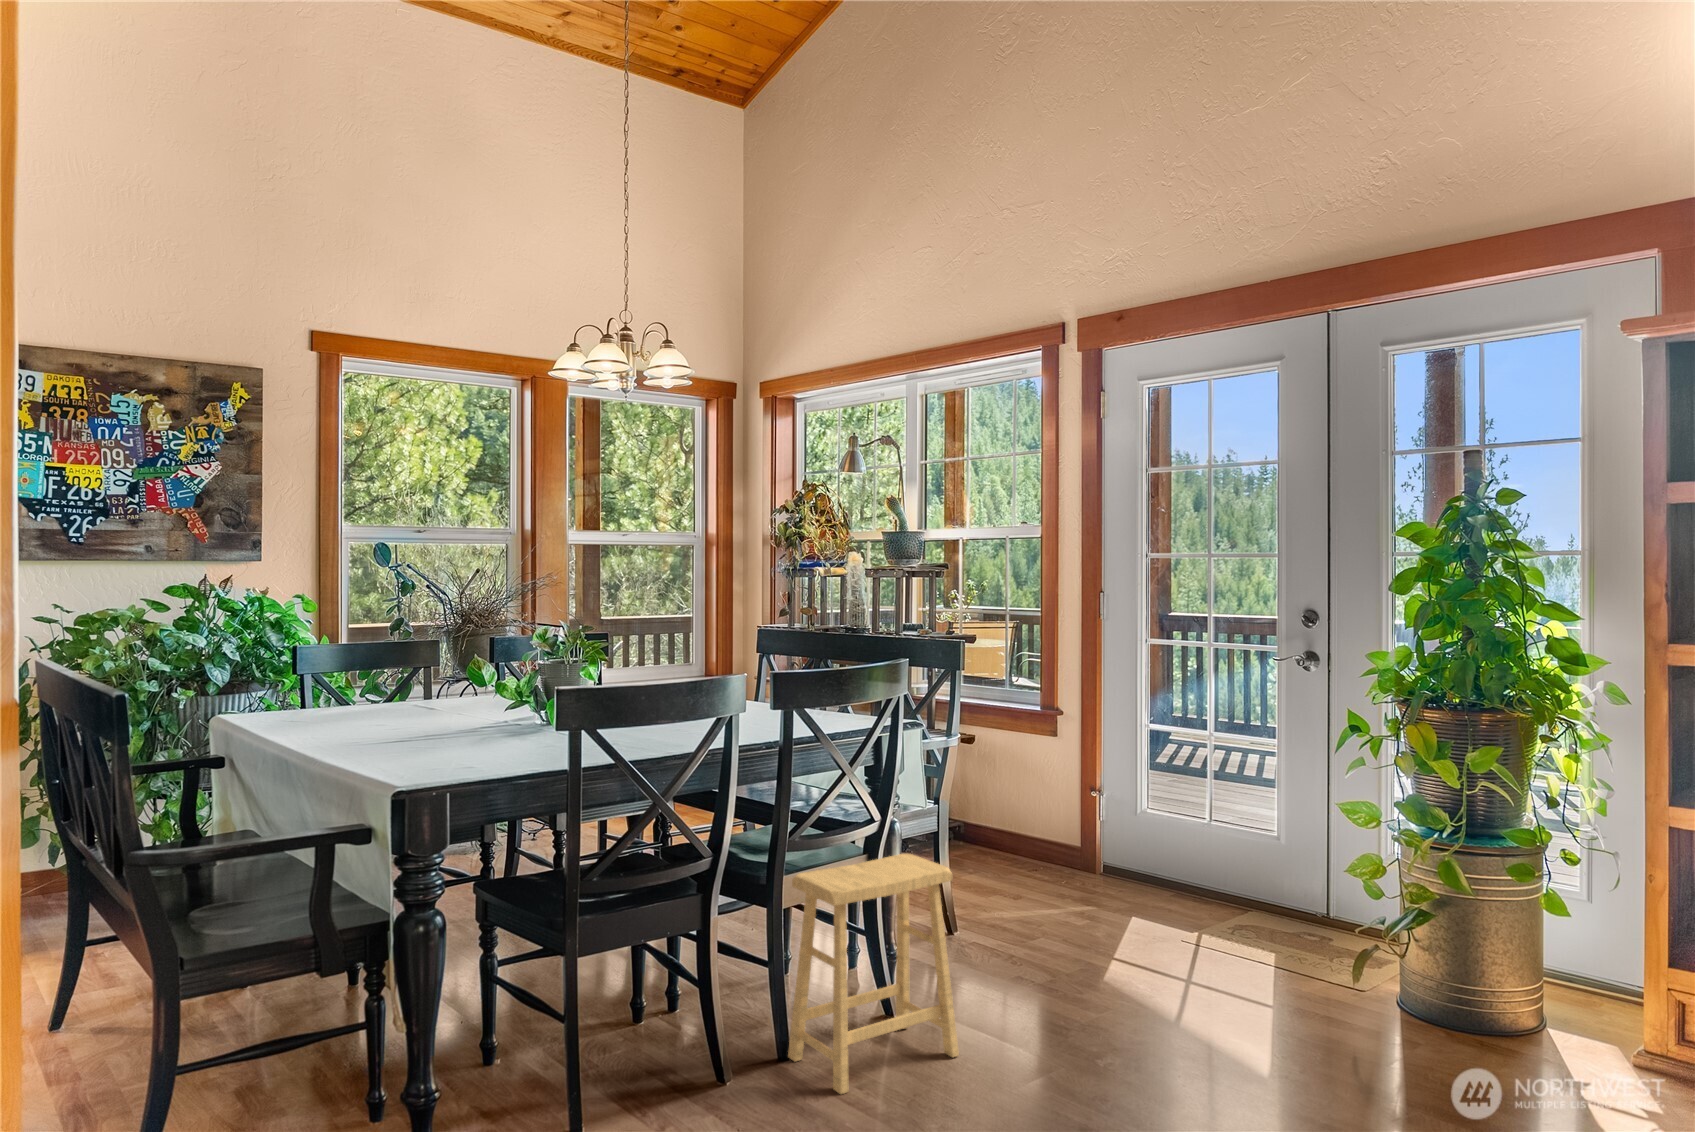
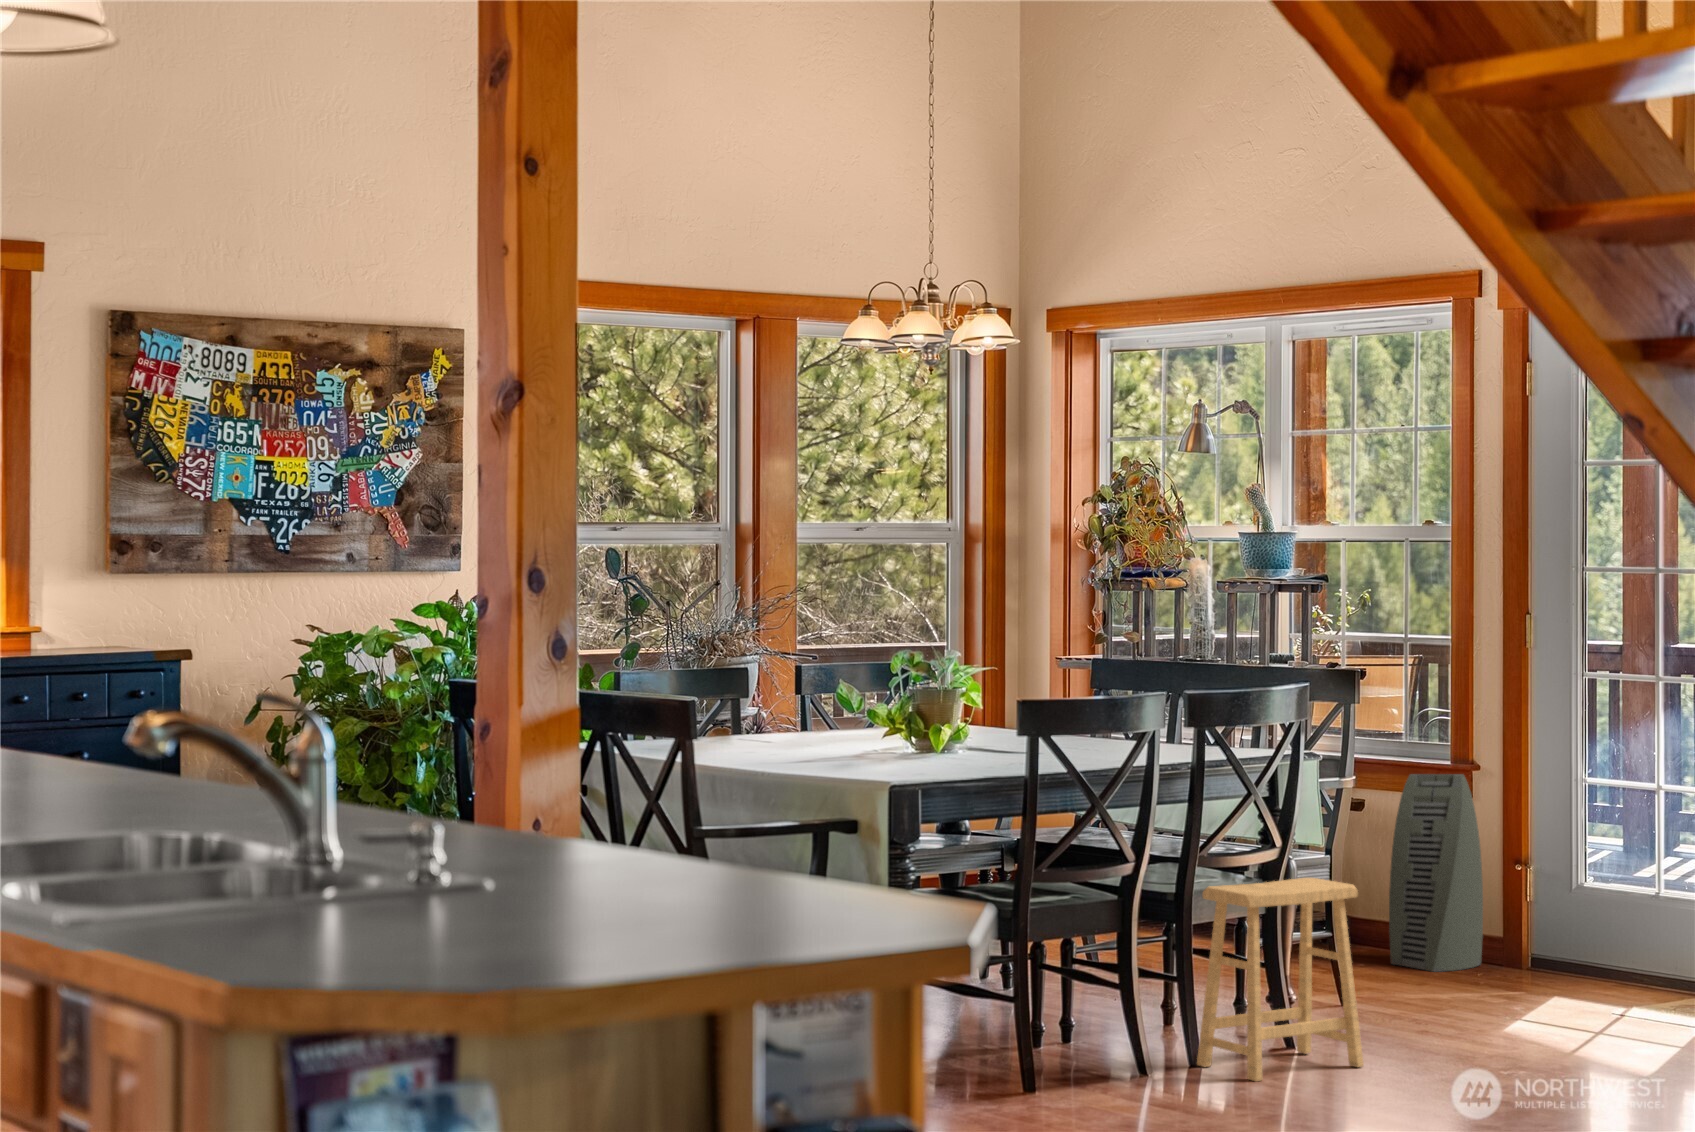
air purifier: none [993,719,1066,880] -> present [1389,774,1483,972]

